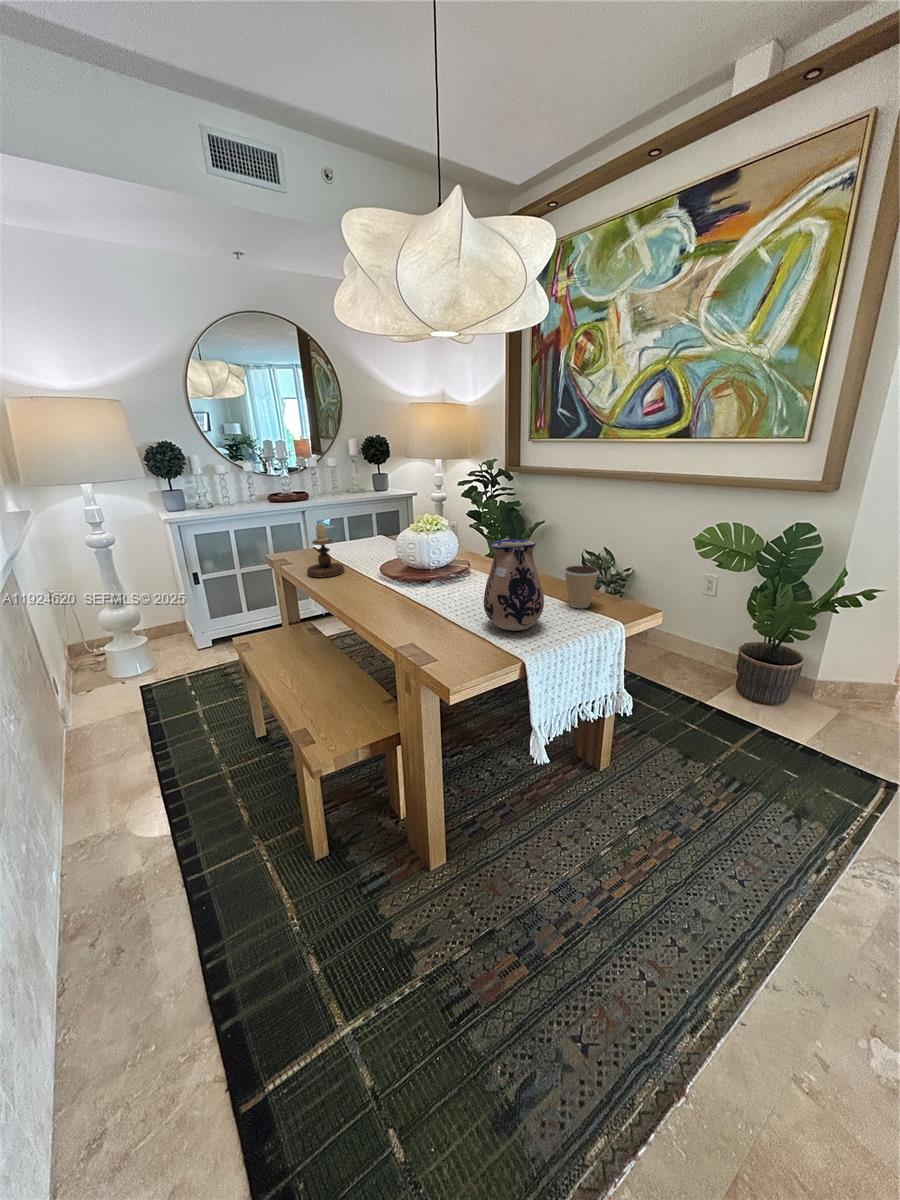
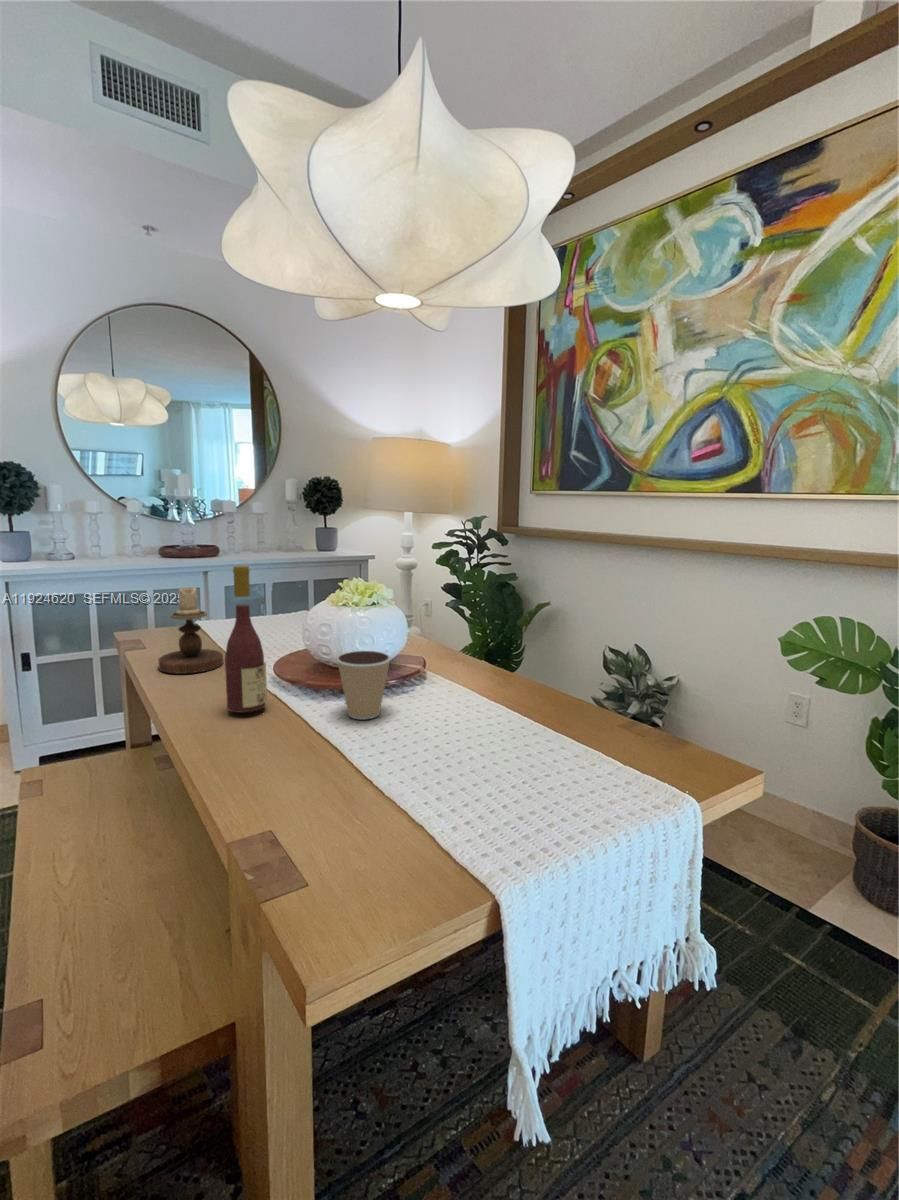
wine bottle: none [358,511,384,598] -> present [225,566,267,713]
ceramic pitcher: present [484,538,544,631] -> none [429,625,546,811]
coffee cup: present [564,566,599,608] -> present [337,651,391,720]

